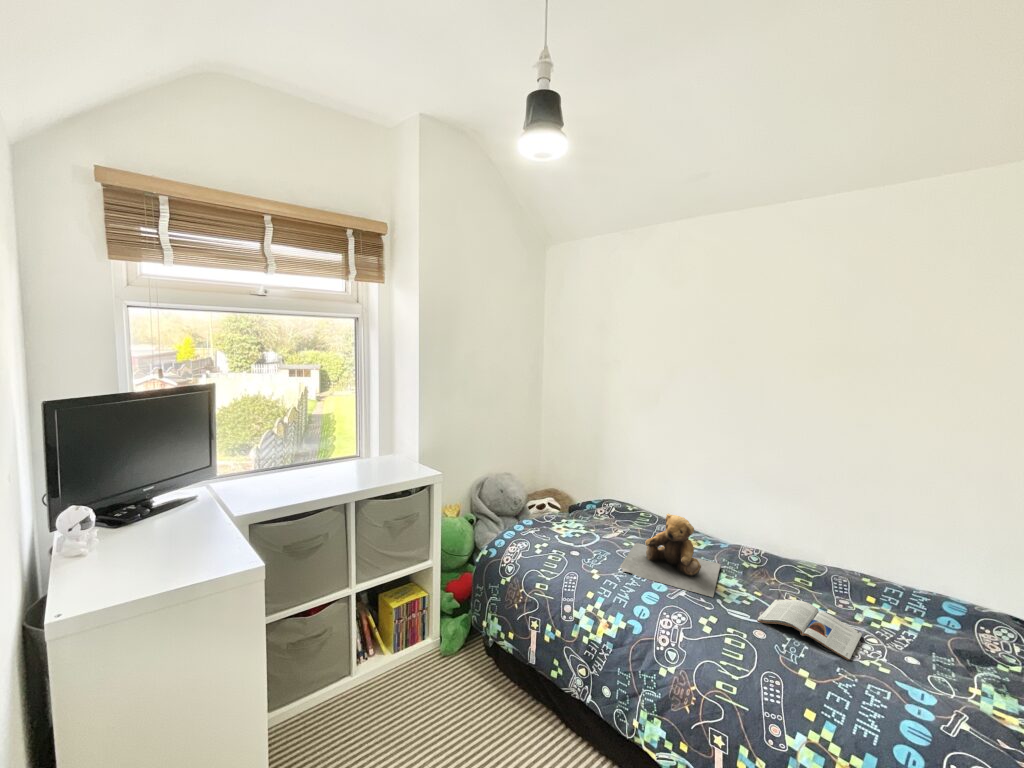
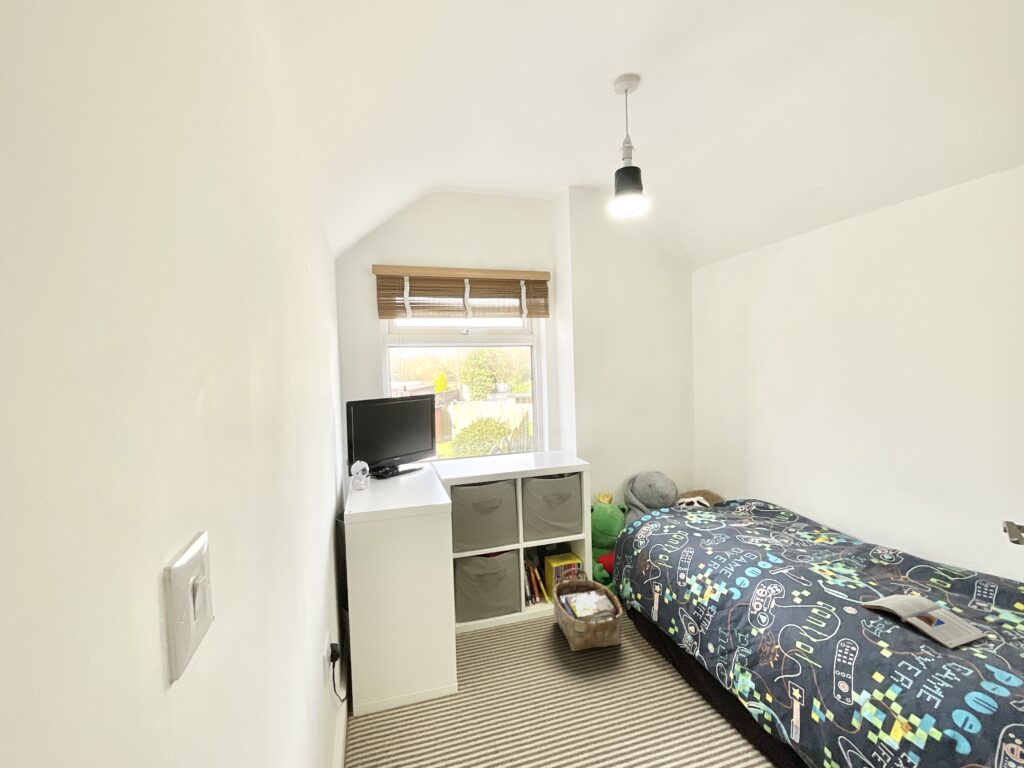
teddy bear: present [620,514,720,597] -> none [733,507,850,583]
woven basket: none [395,607,487,723] -> present [553,568,623,651]

